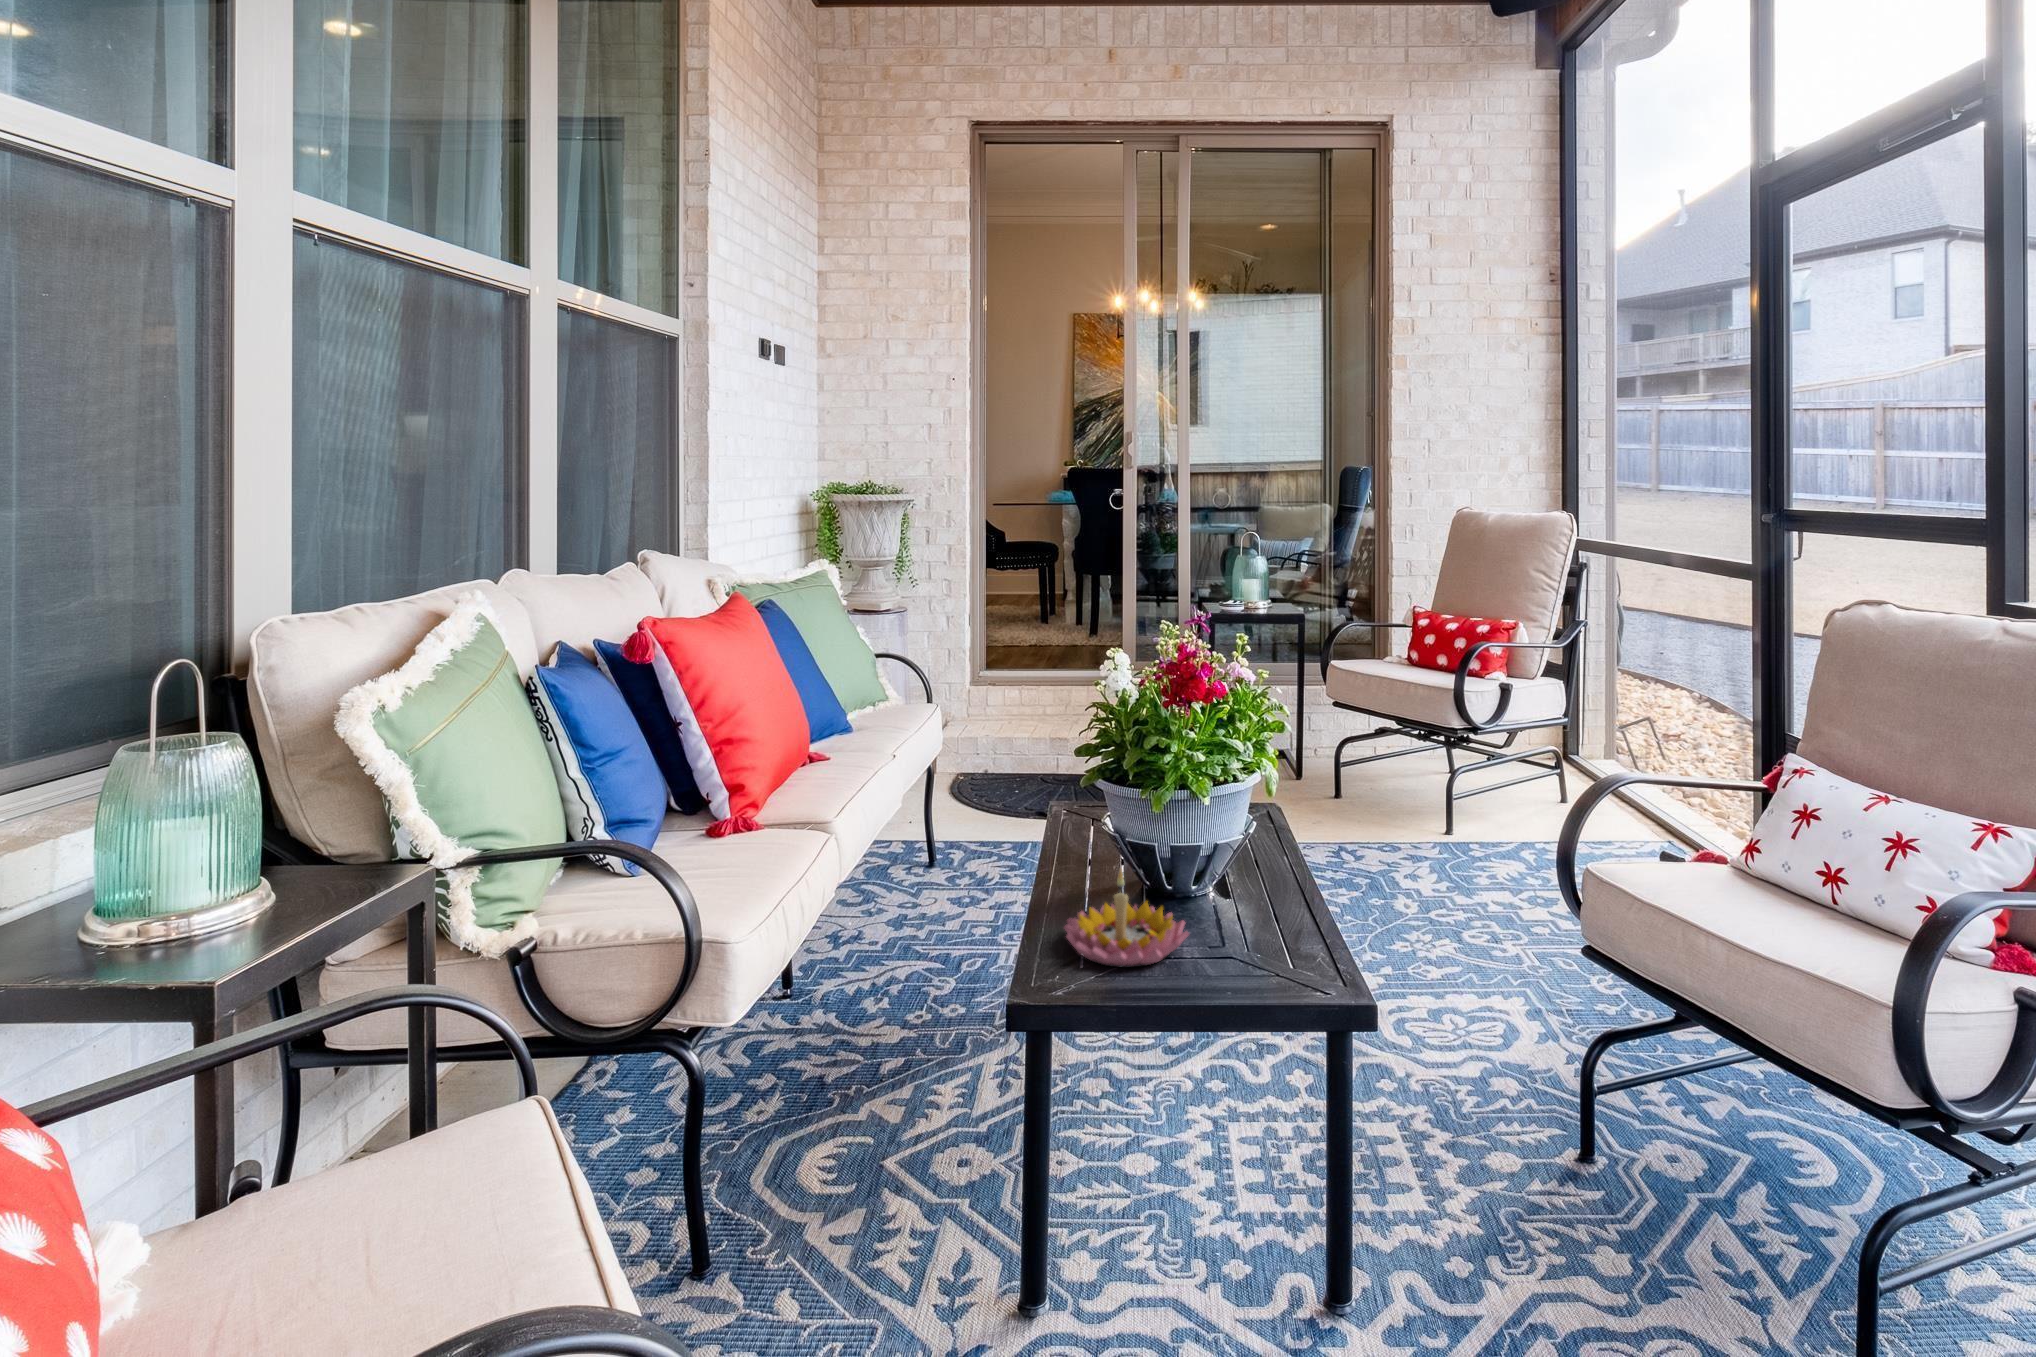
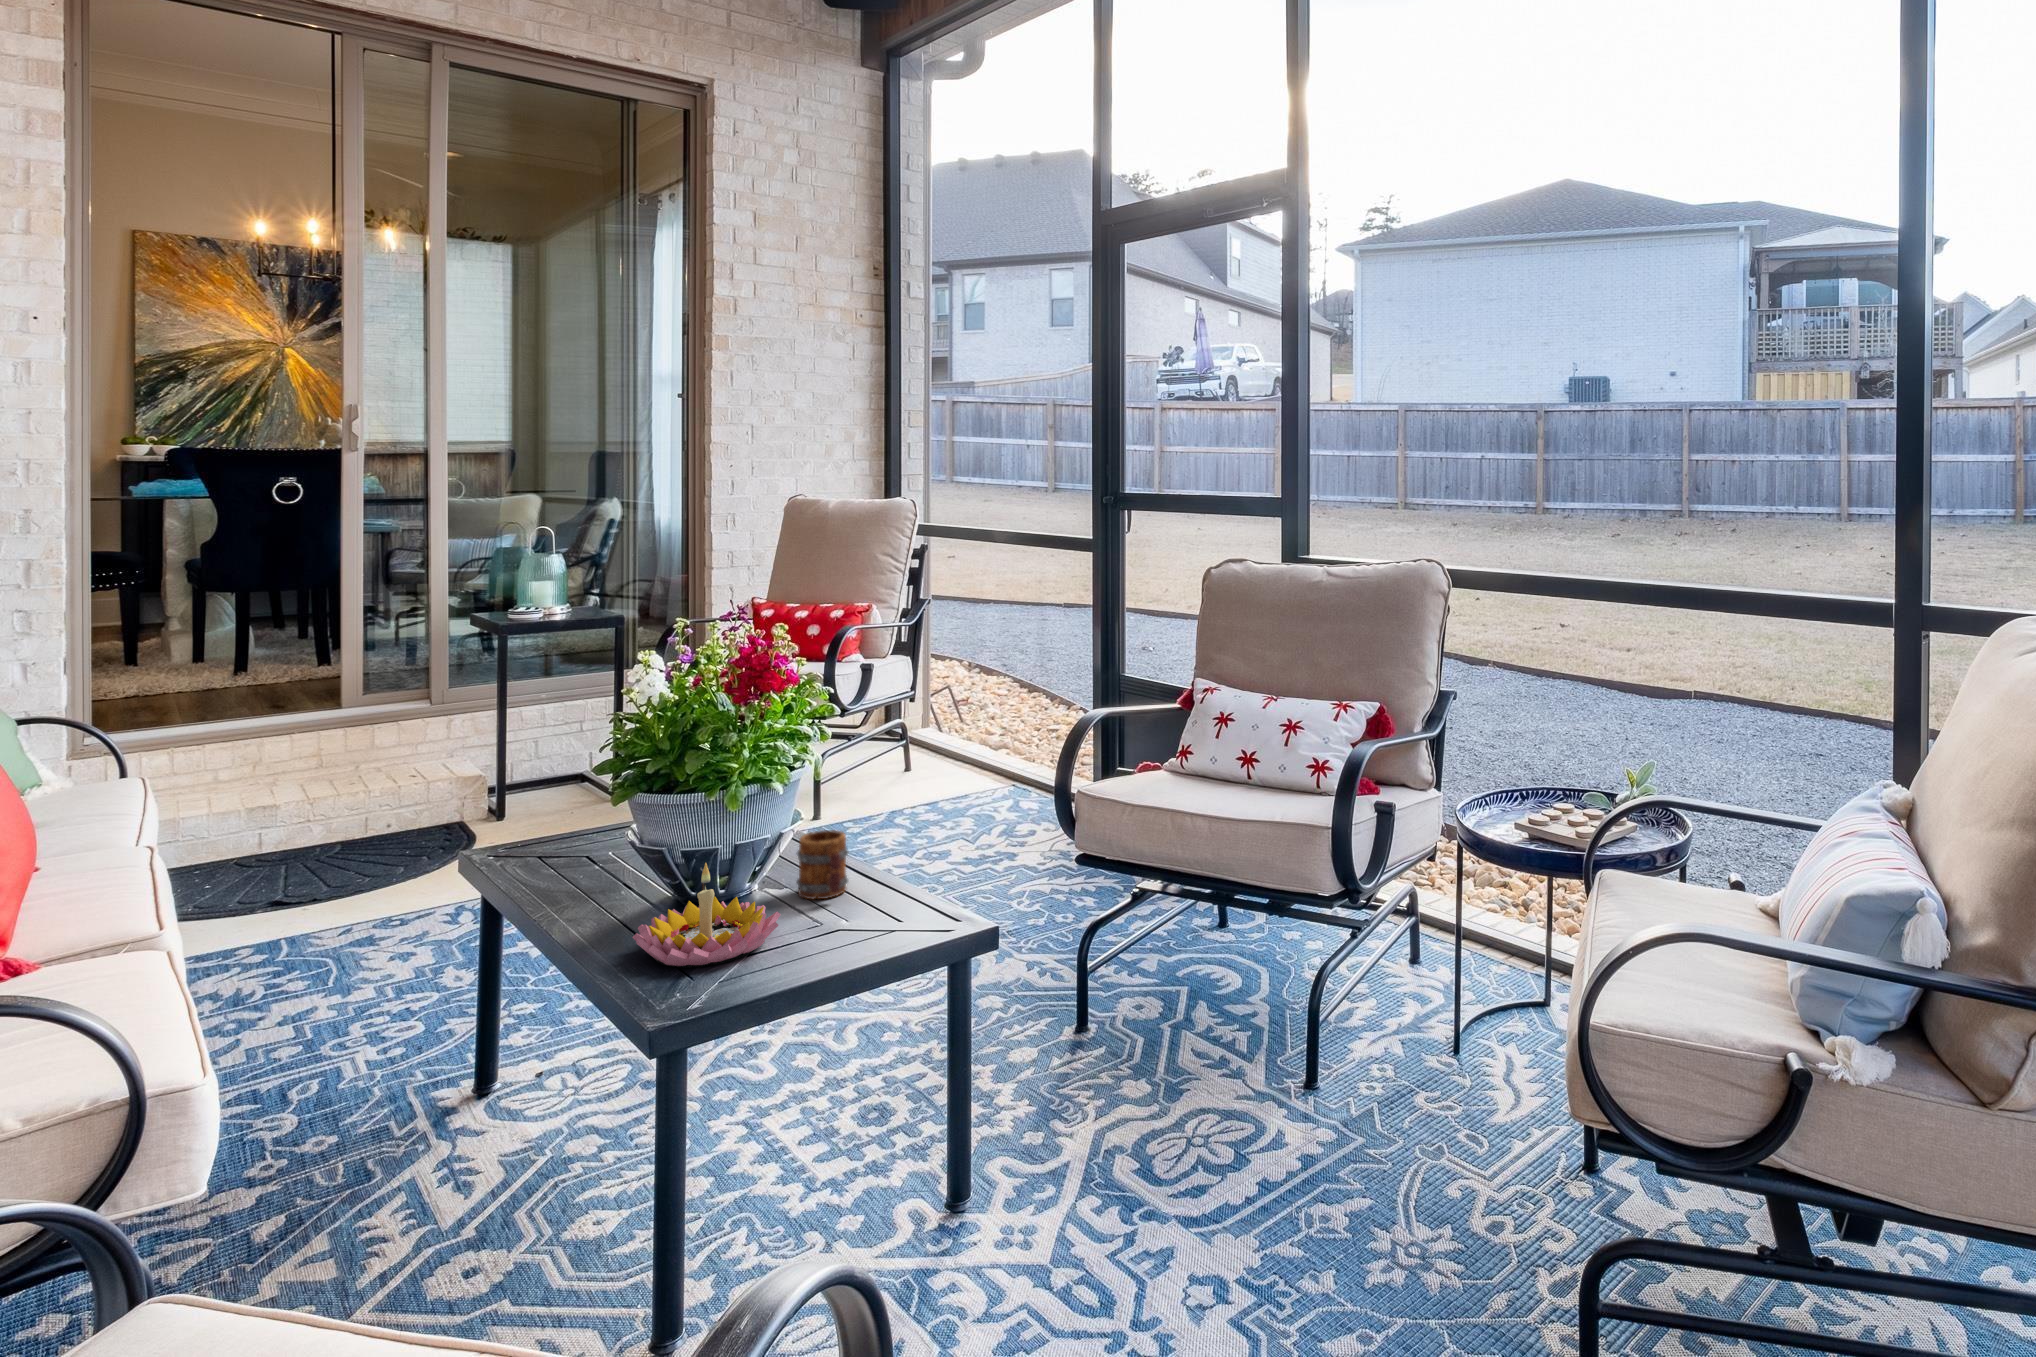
mug: none [1240,857,1287,928] -> present [796,830,849,899]

